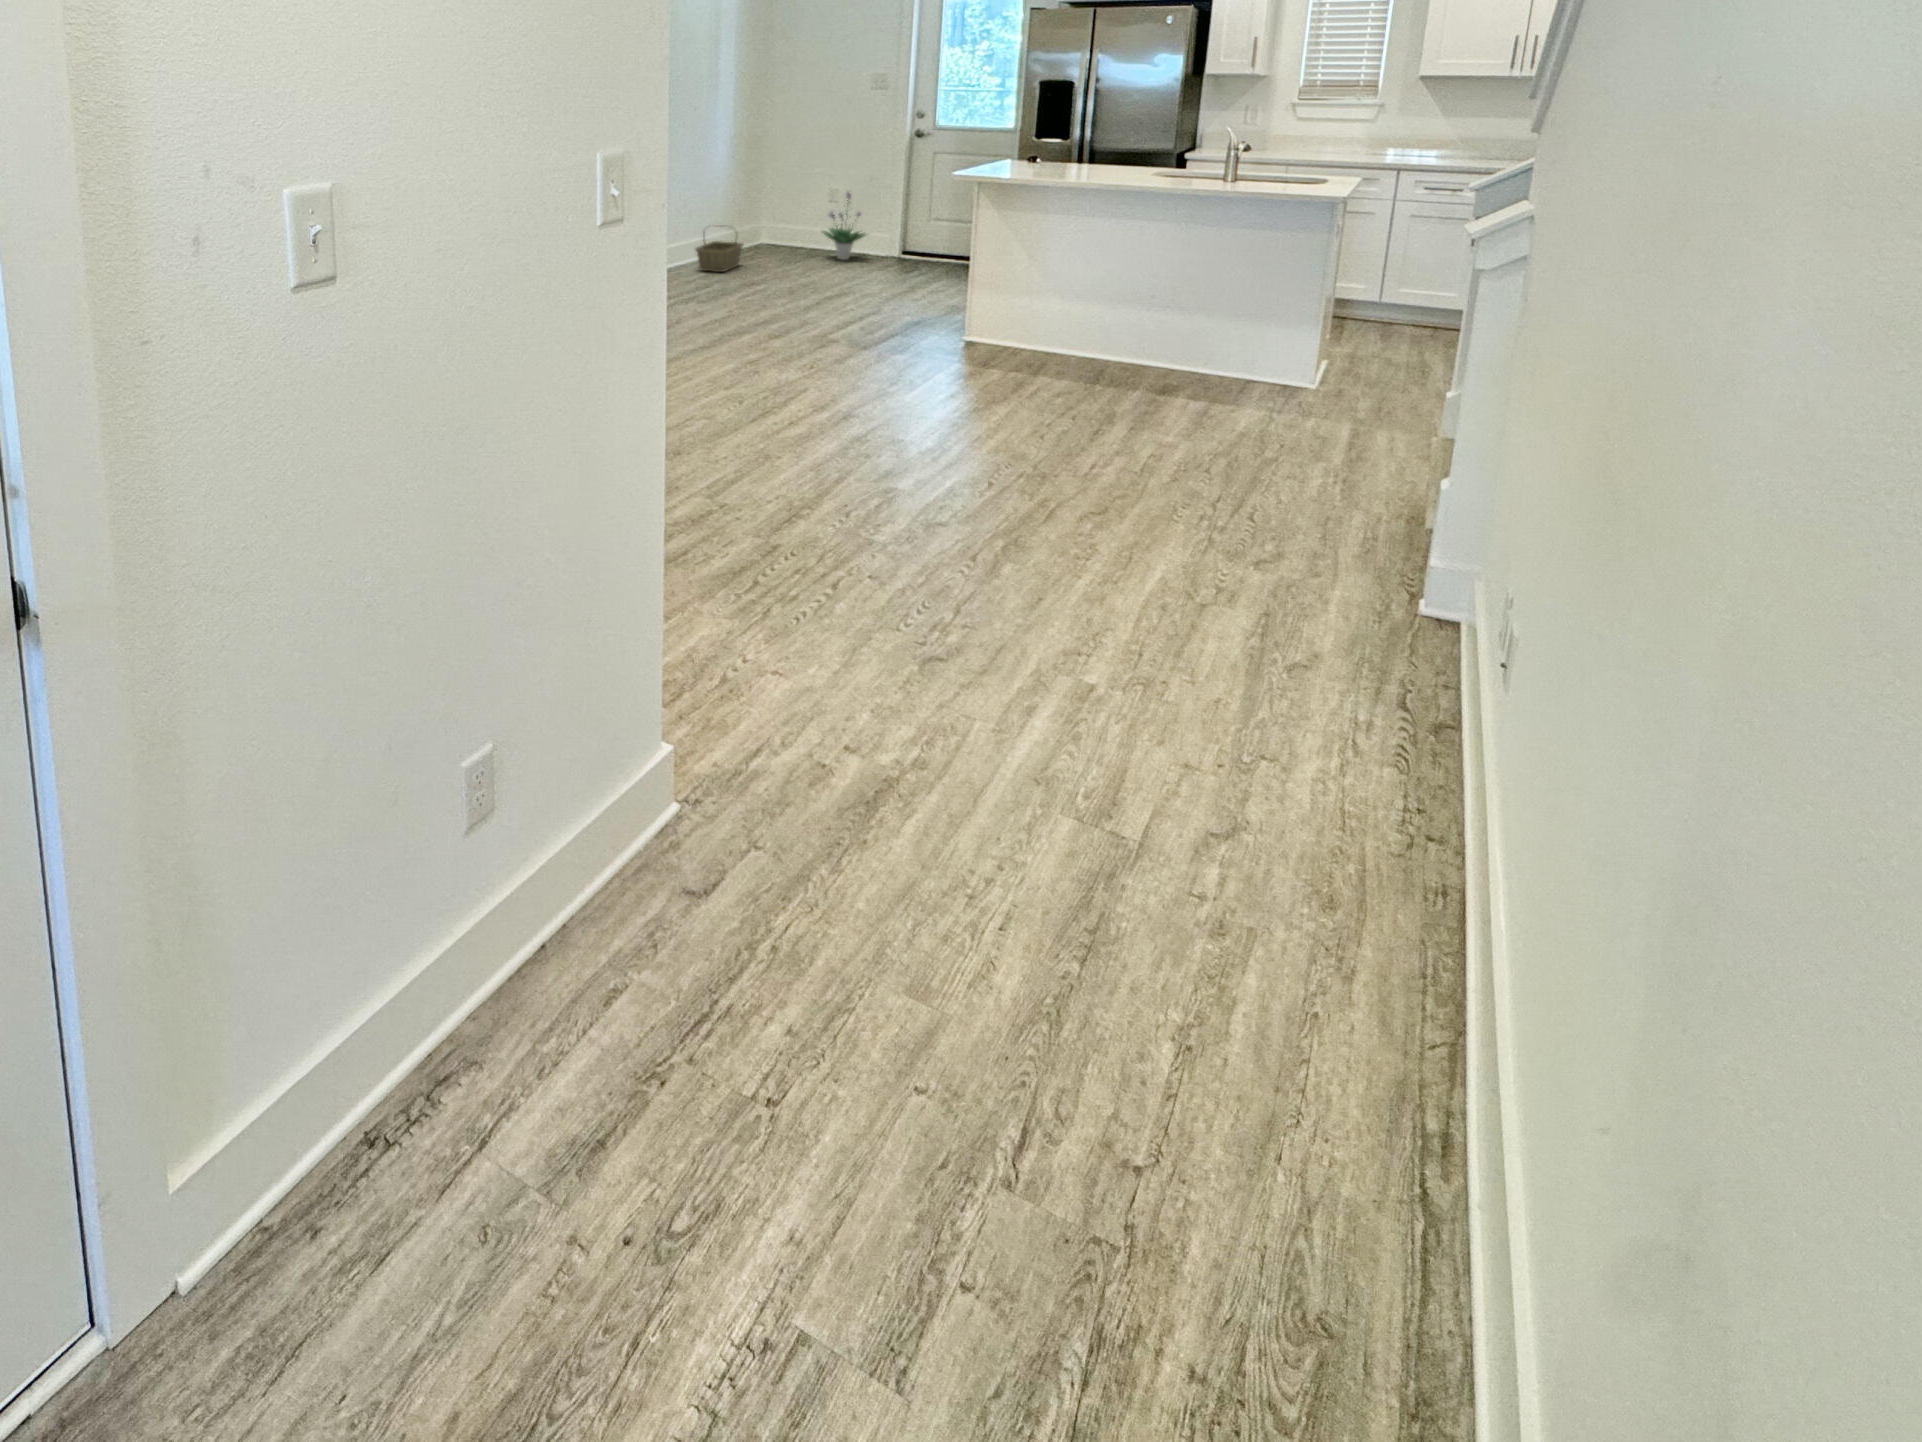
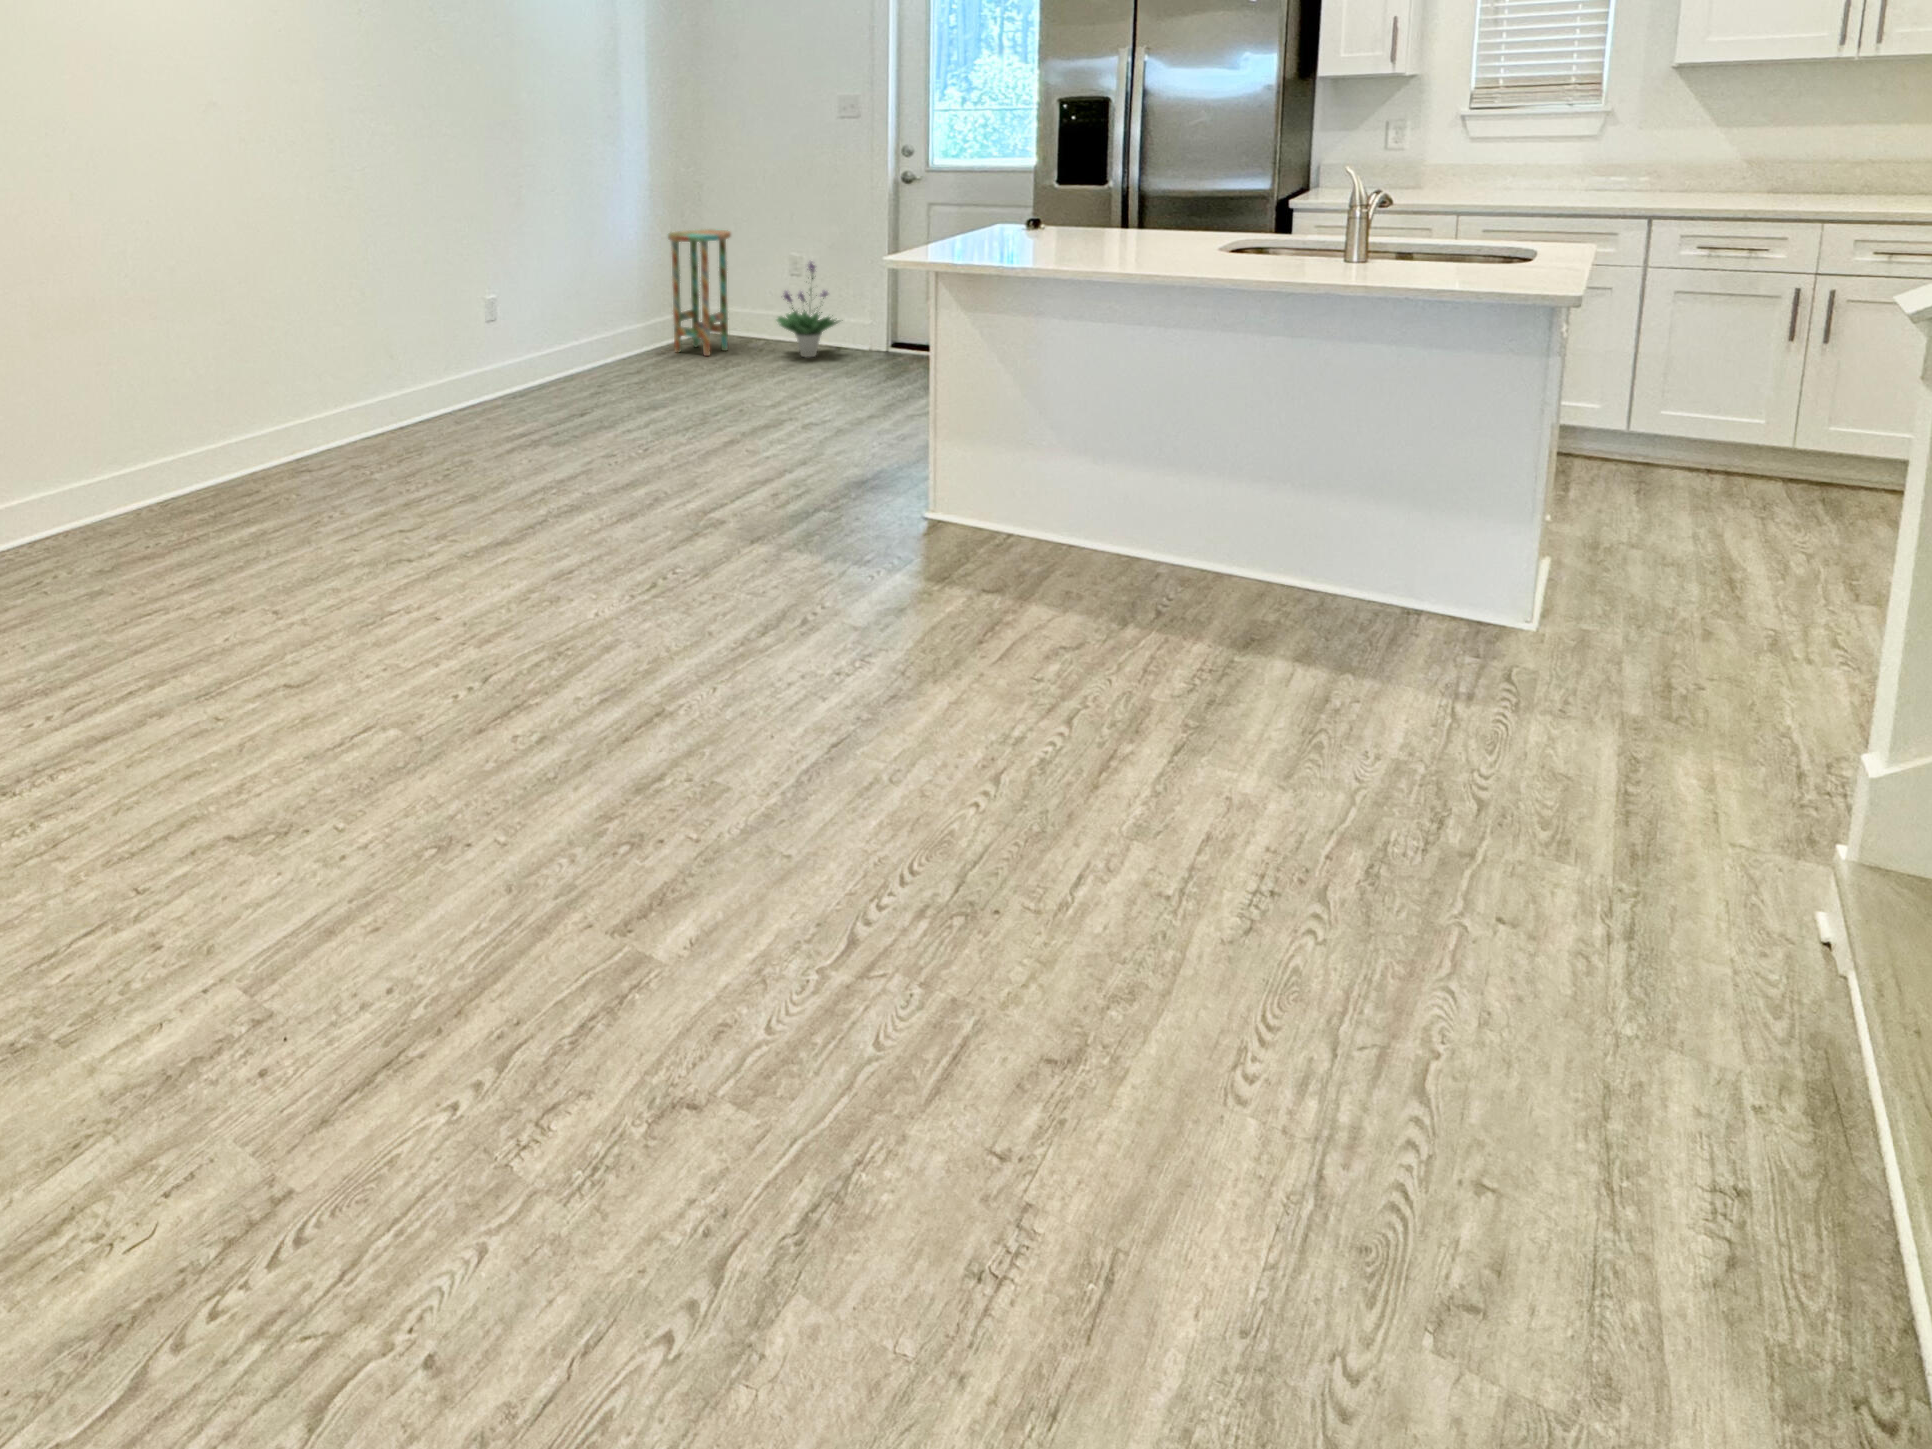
side table: none [745,166,790,257] -> present [668,229,731,356]
basket: present [695,240,743,272] -> none [587,317,662,385]

